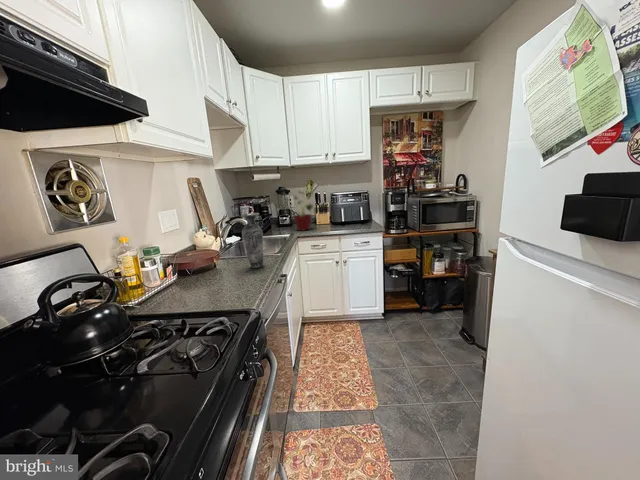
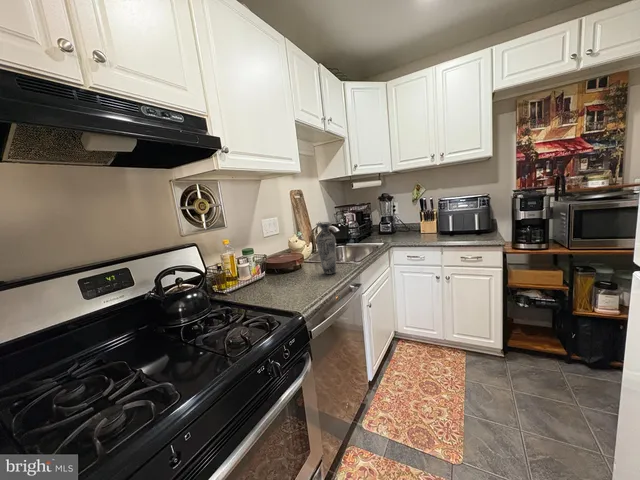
potted plant: present [294,192,313,231] -> none [385,197,415,240]

